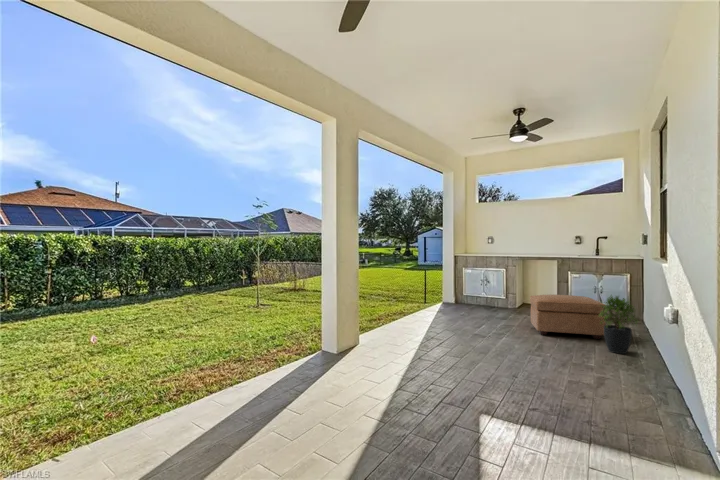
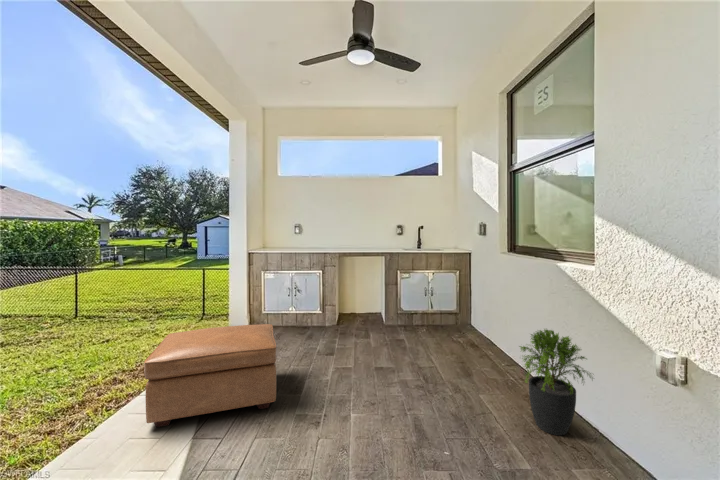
ottoman: present [530,295,606,339] -> present [144,324,277,427]

